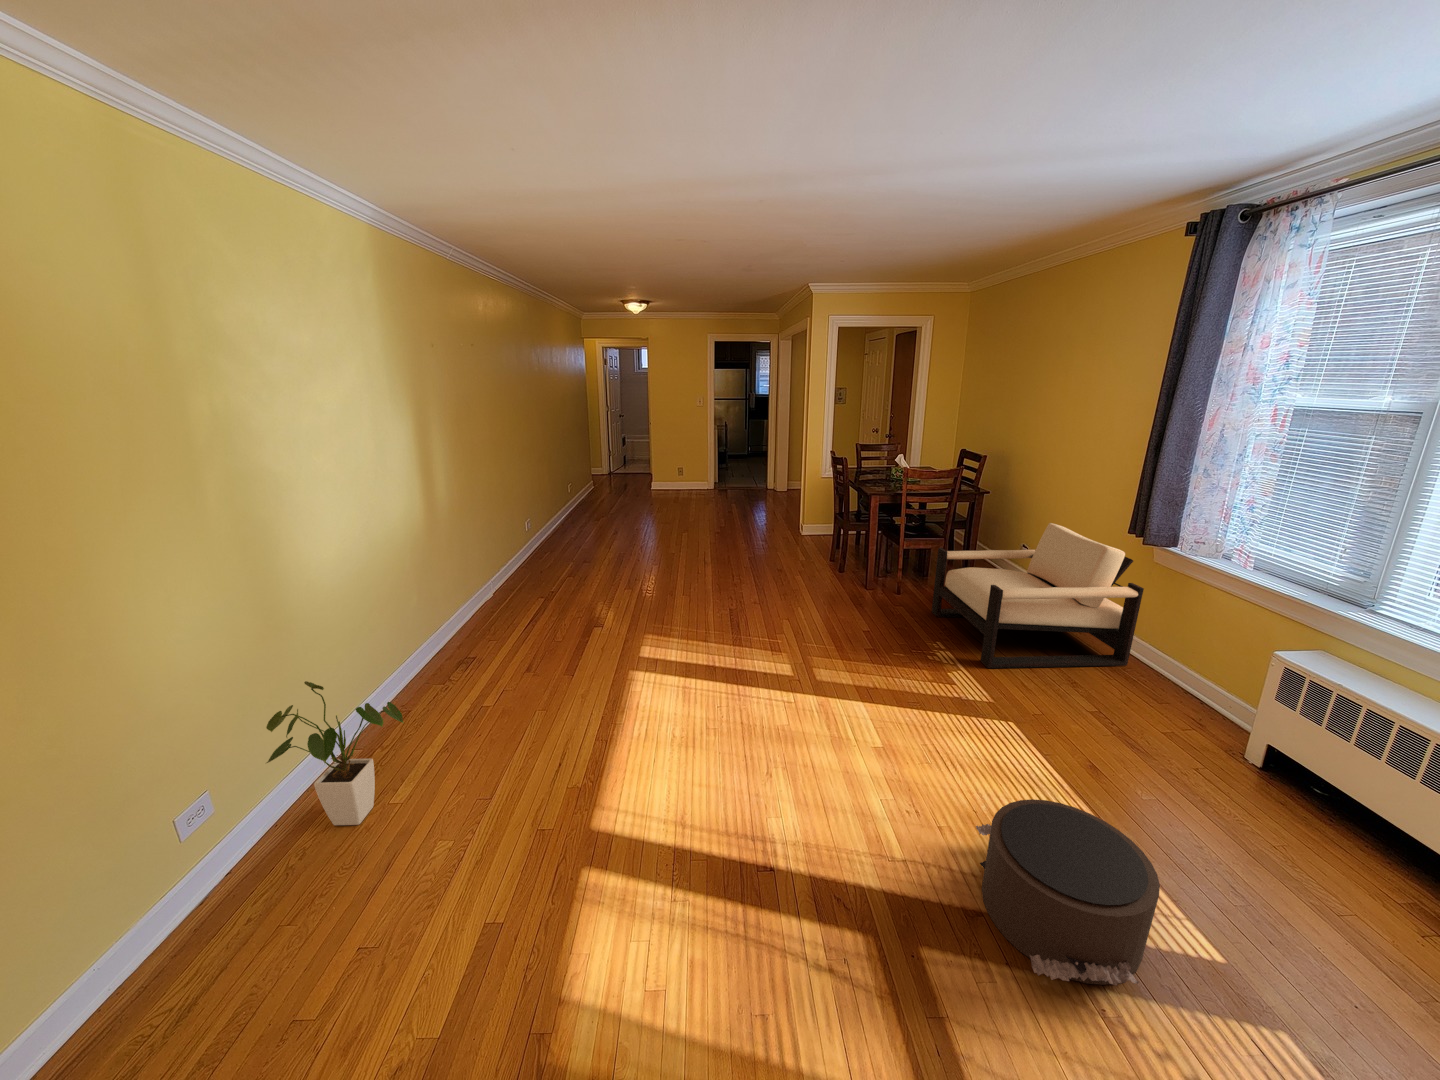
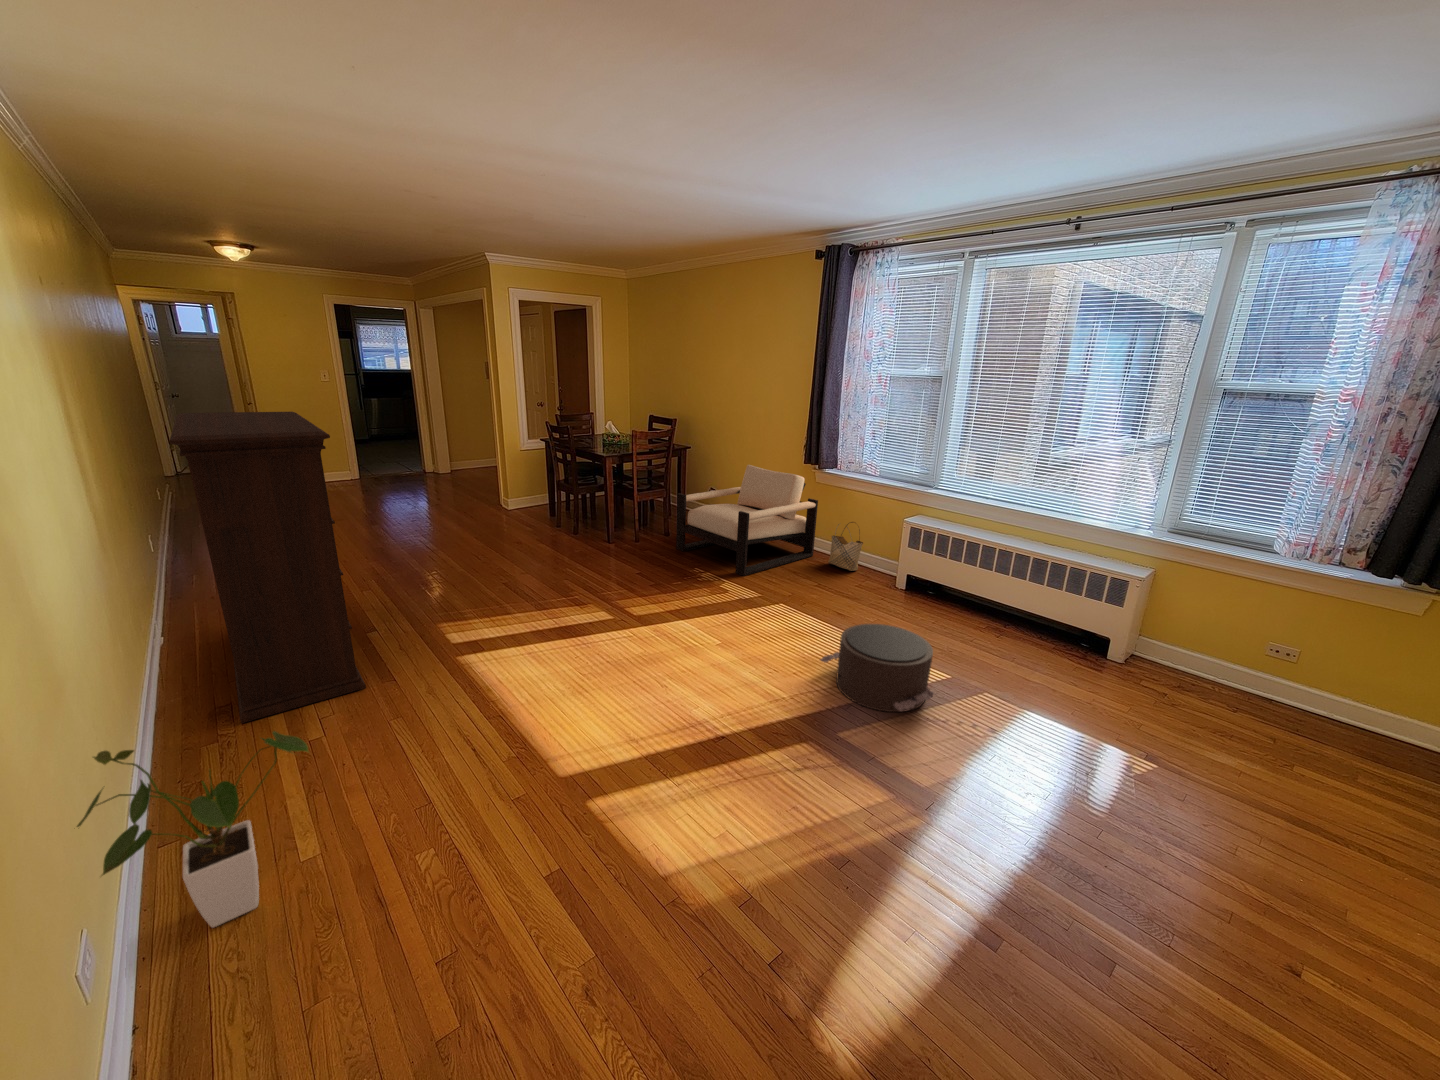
bookshelf: none [441,447,592,679] -> present [170,412,366,723]
woven basket: none [1143,630,1208,708] -> present [828,522,863,571]

